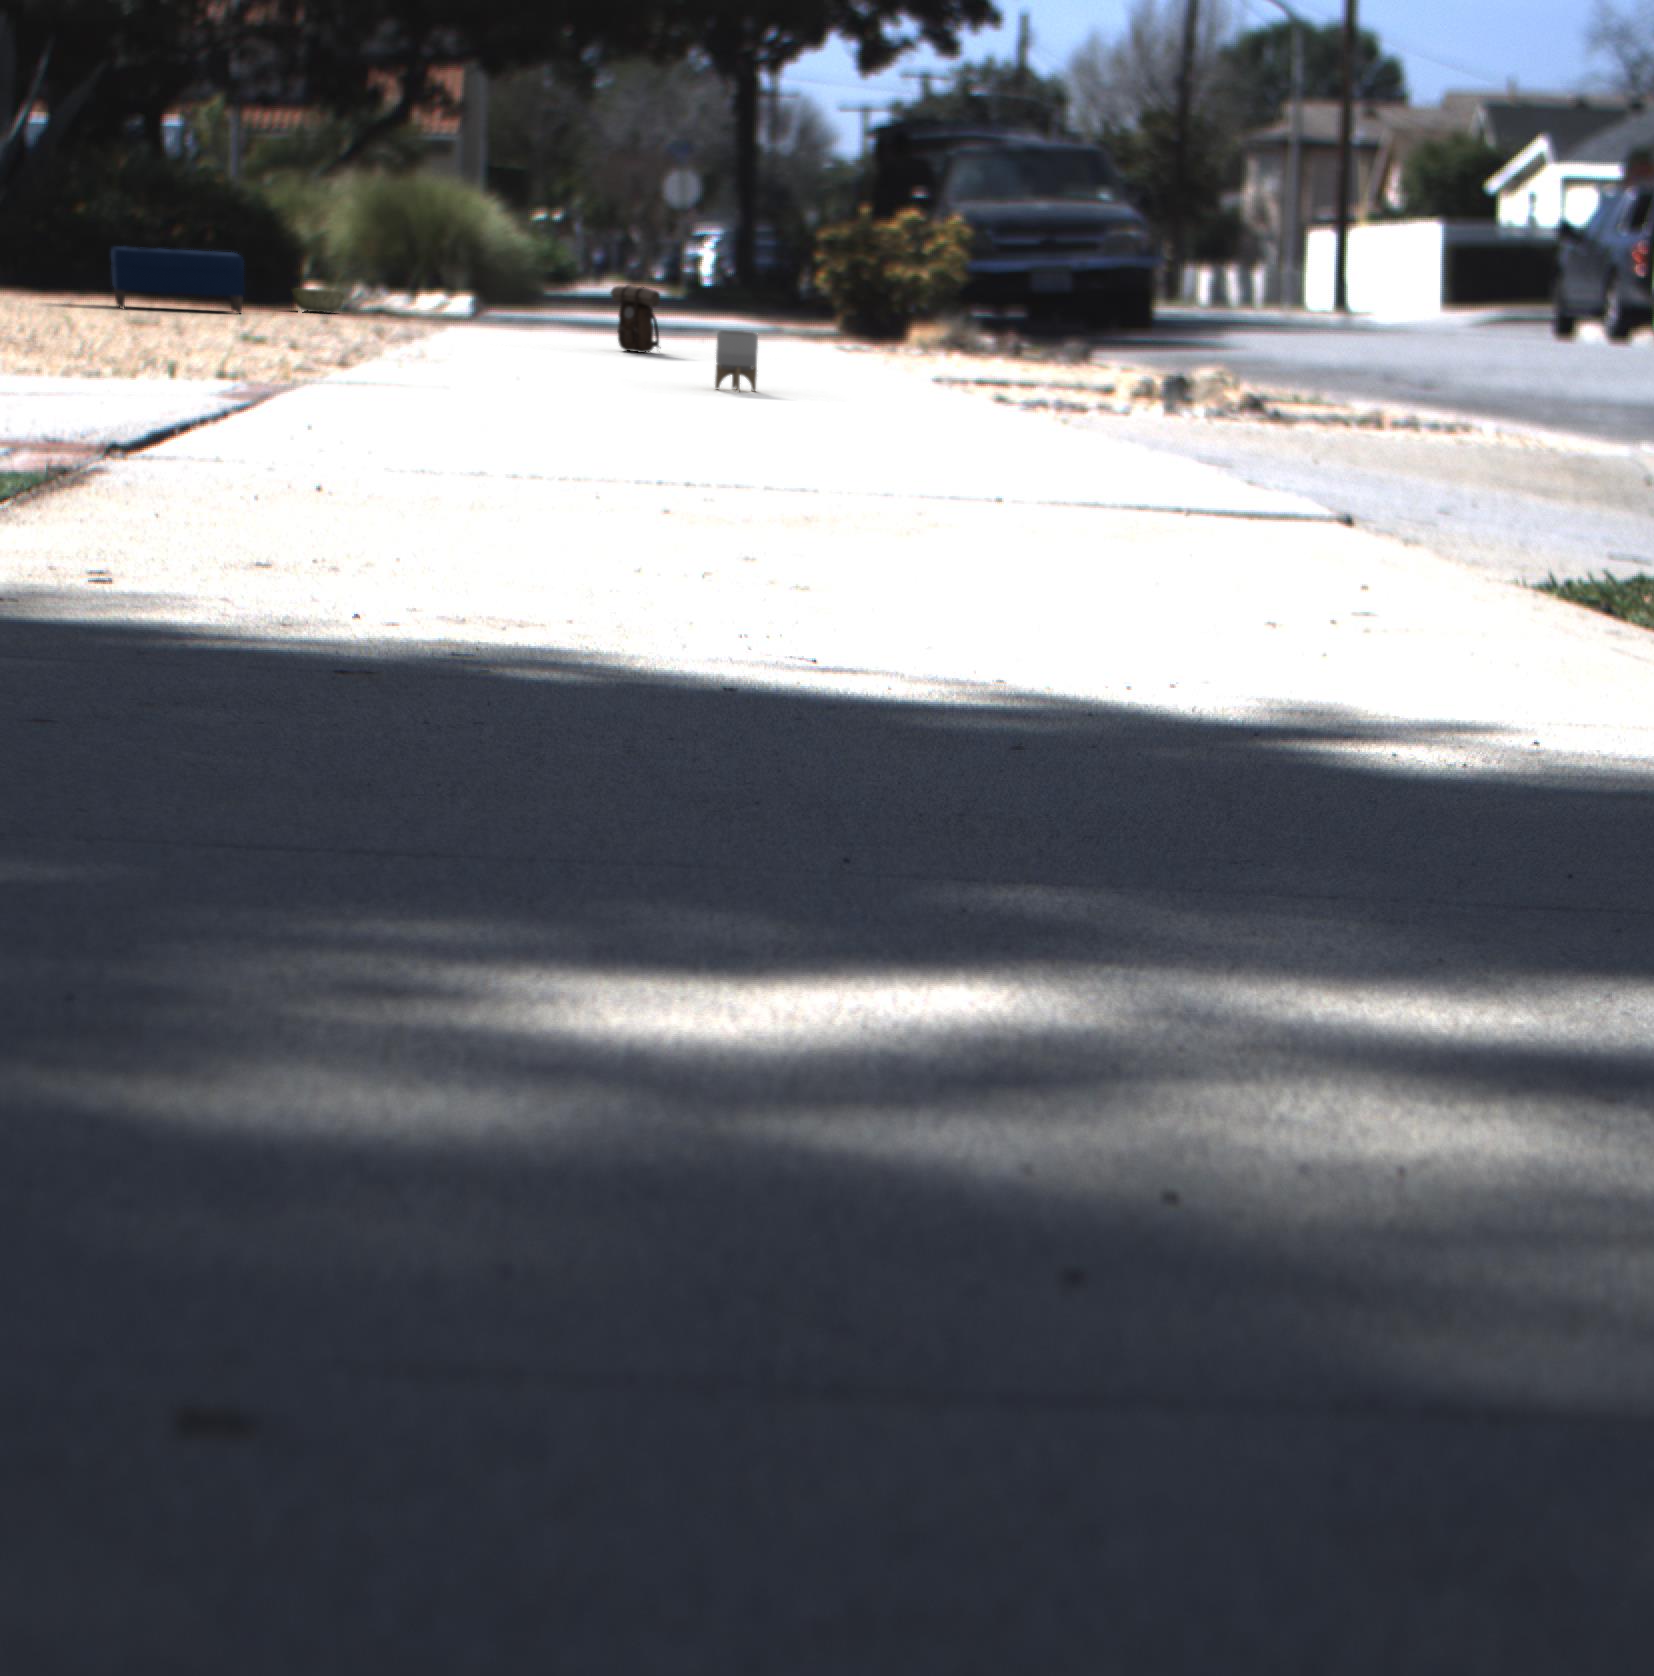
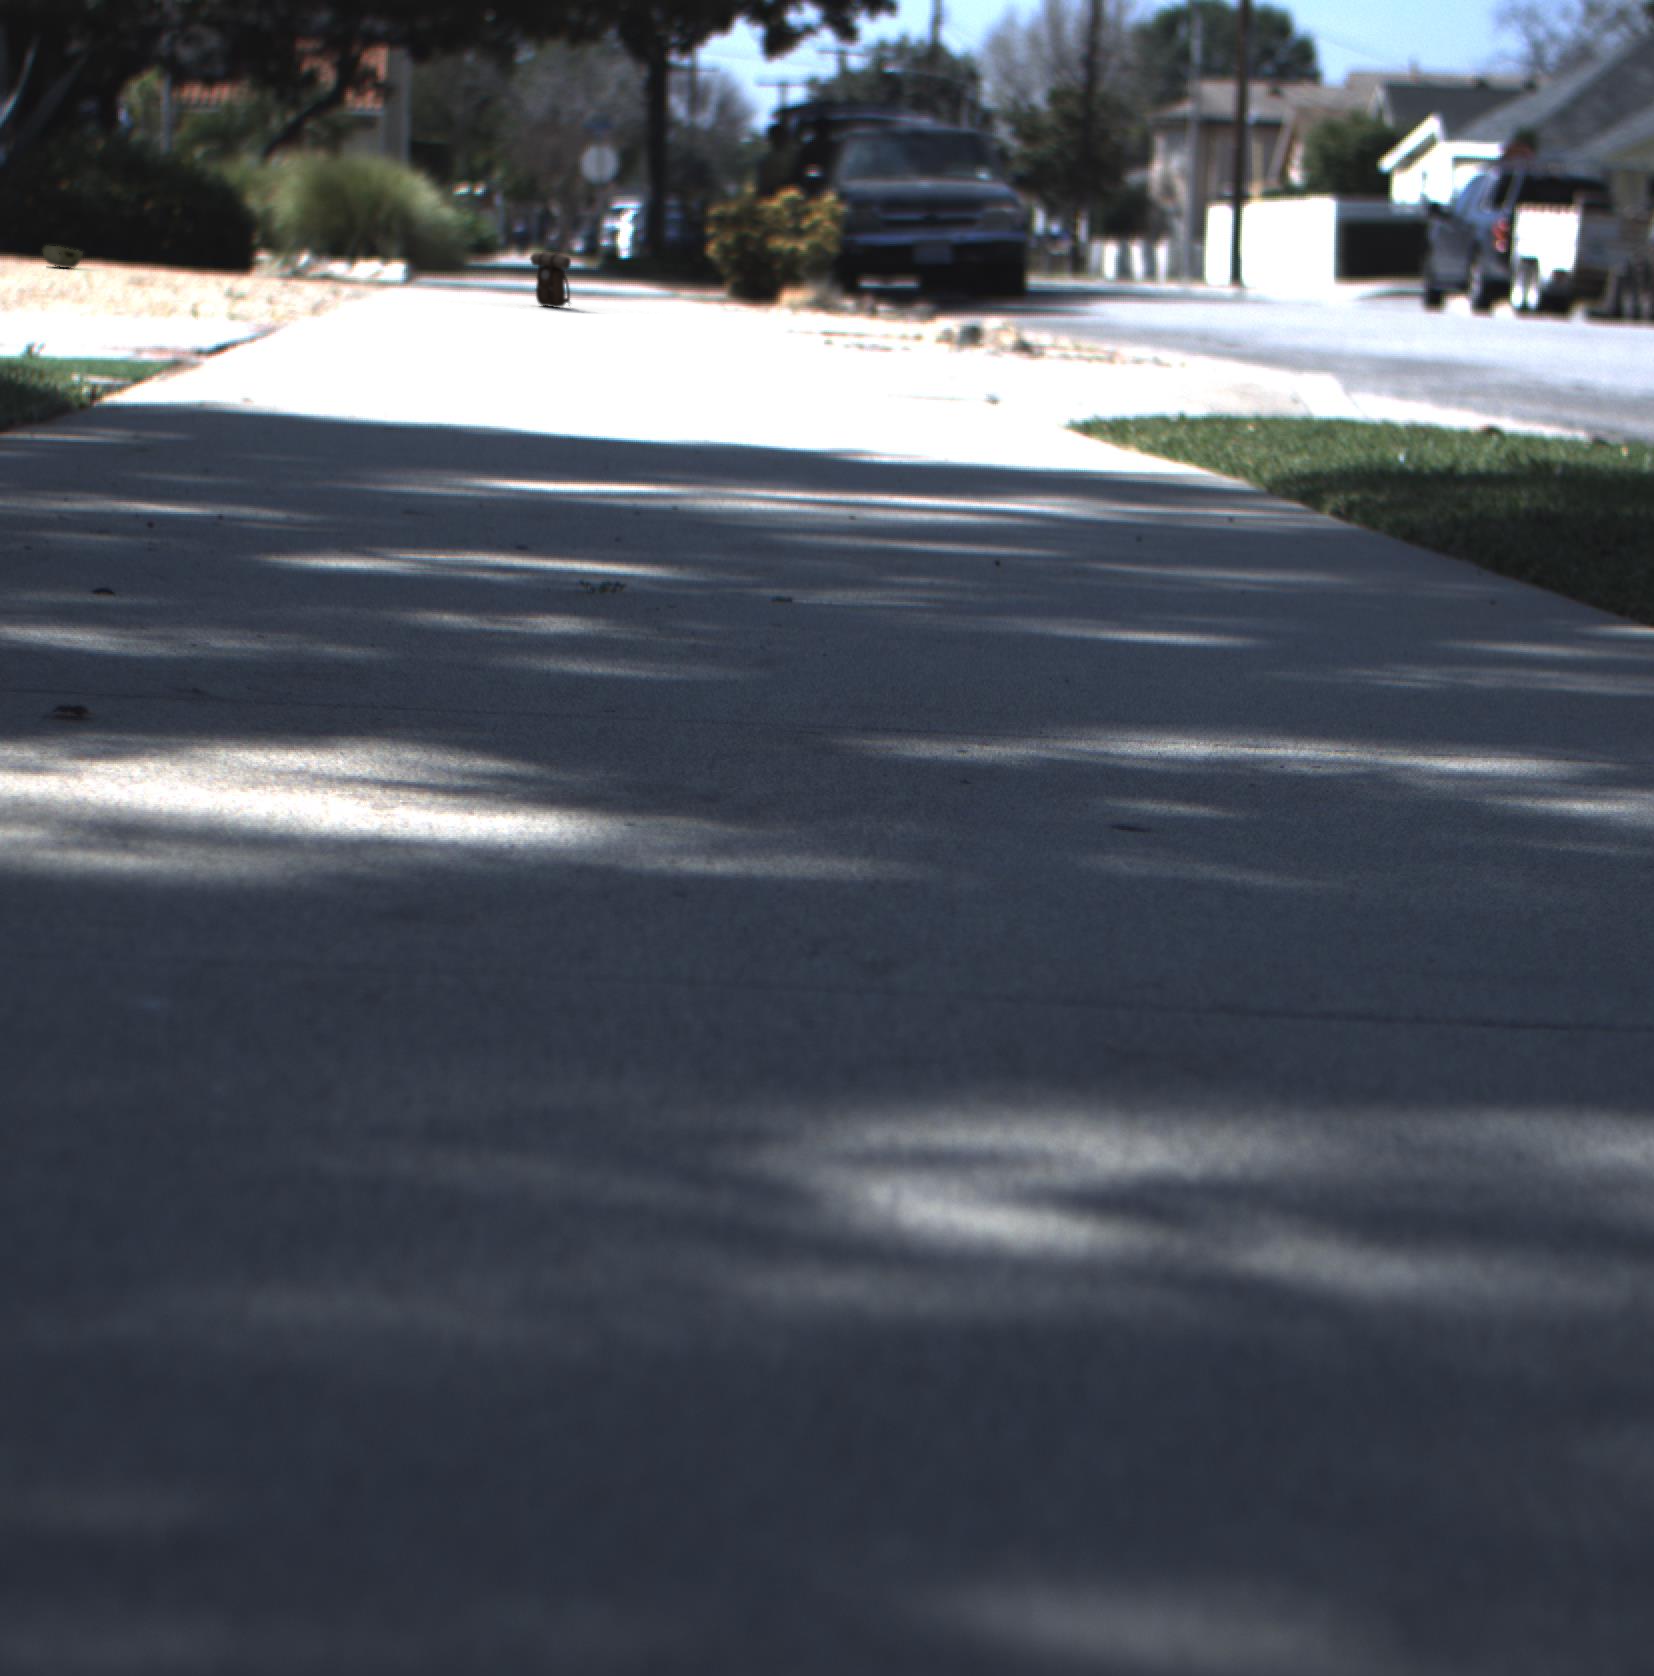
bench: present [111,247,244,314] -> none [107,218,220,276]
woven basket: present [292,289,344,313] -> present [42,246,82,269]
planter: present [715,330,758,392] -> none [613,286,646,334]

